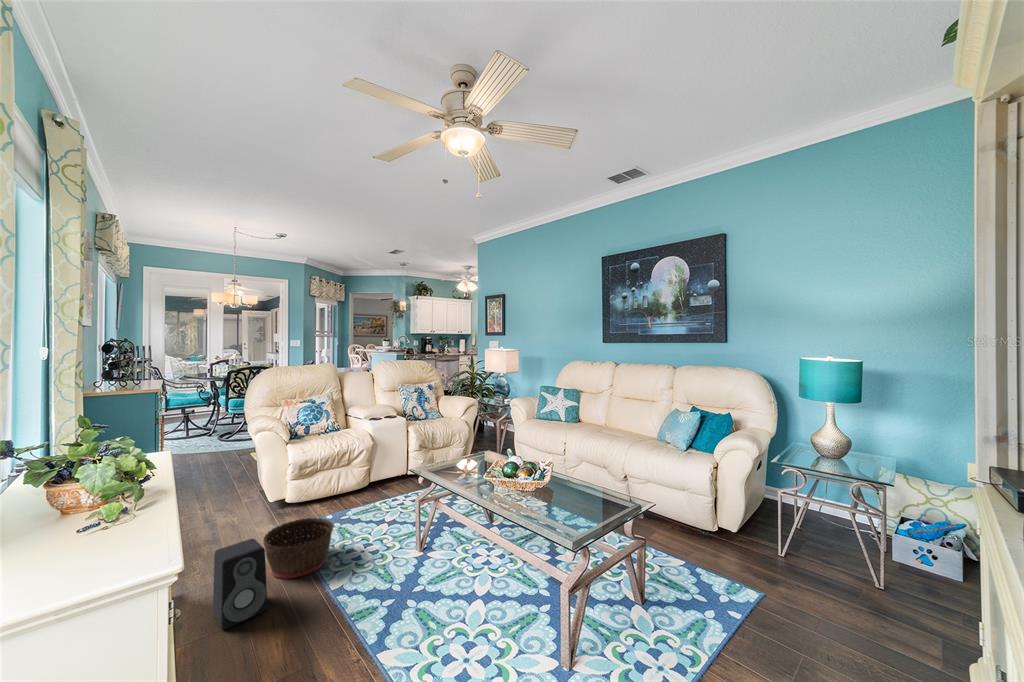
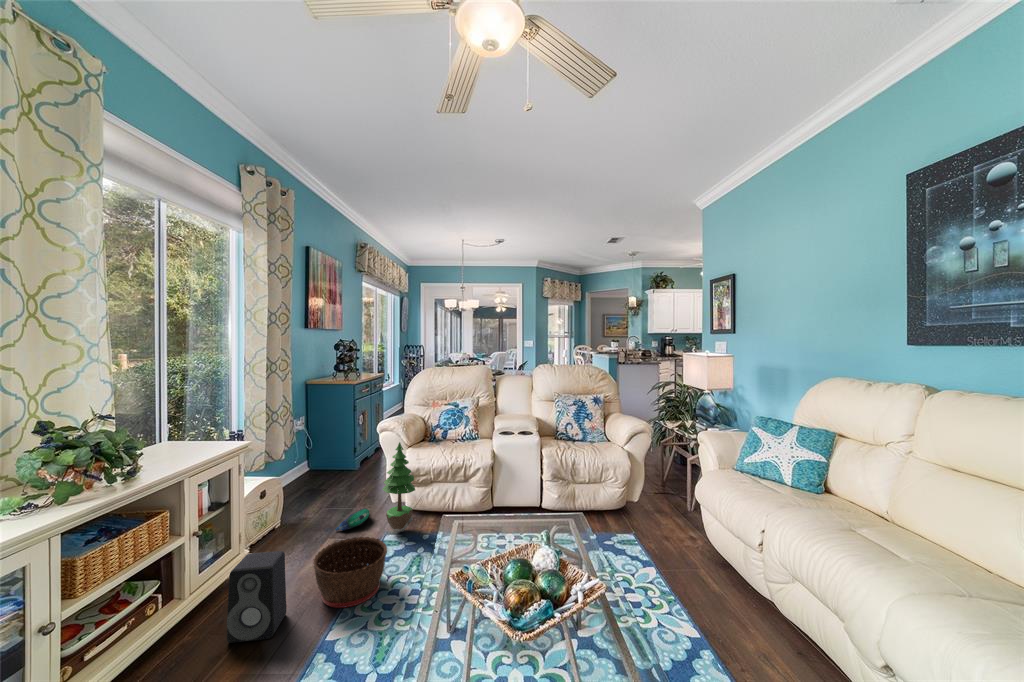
potted tree: none [273,436,308,522] -> present [382,442,415,532]
plush toy: none [213,514,245,541] -> present [335,508,370,531]

